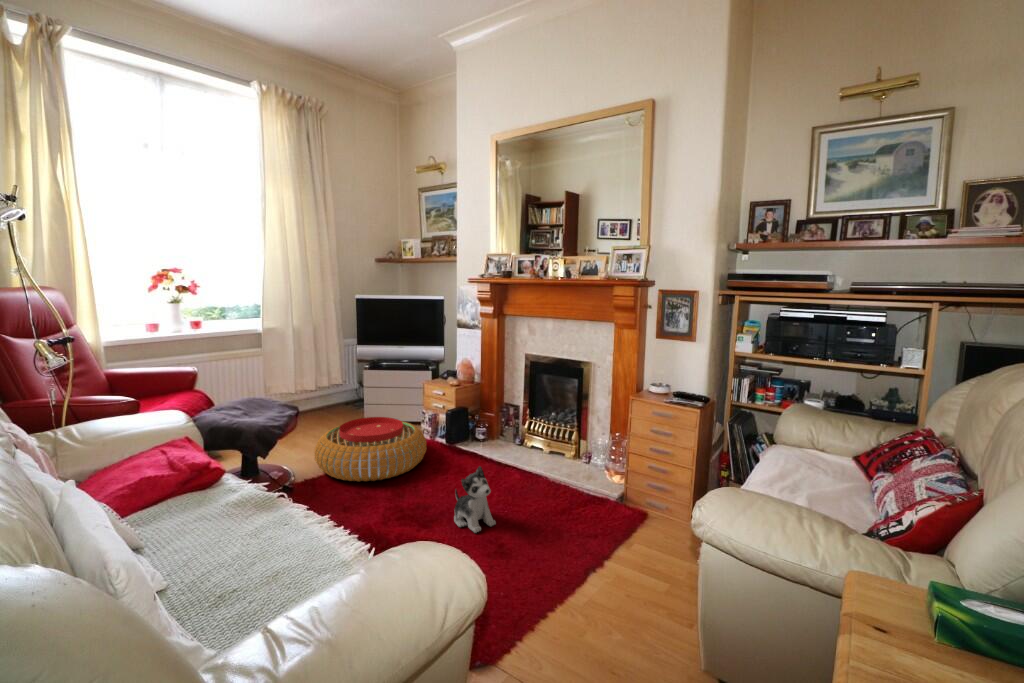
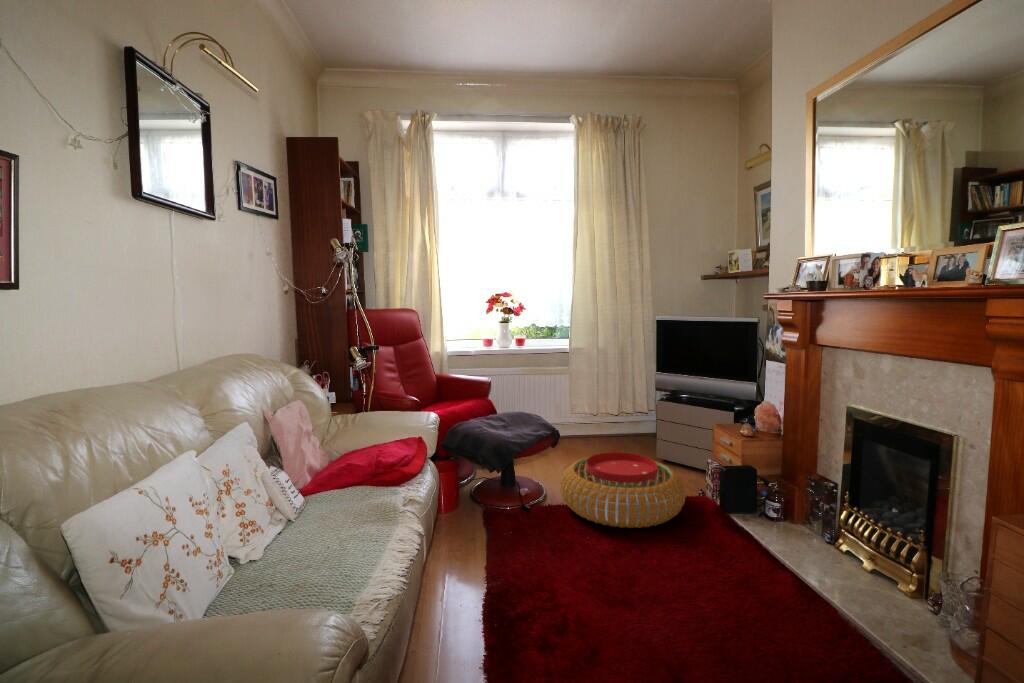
plush toy: present [454,466,496,533] -> none [644,547,695,638]

